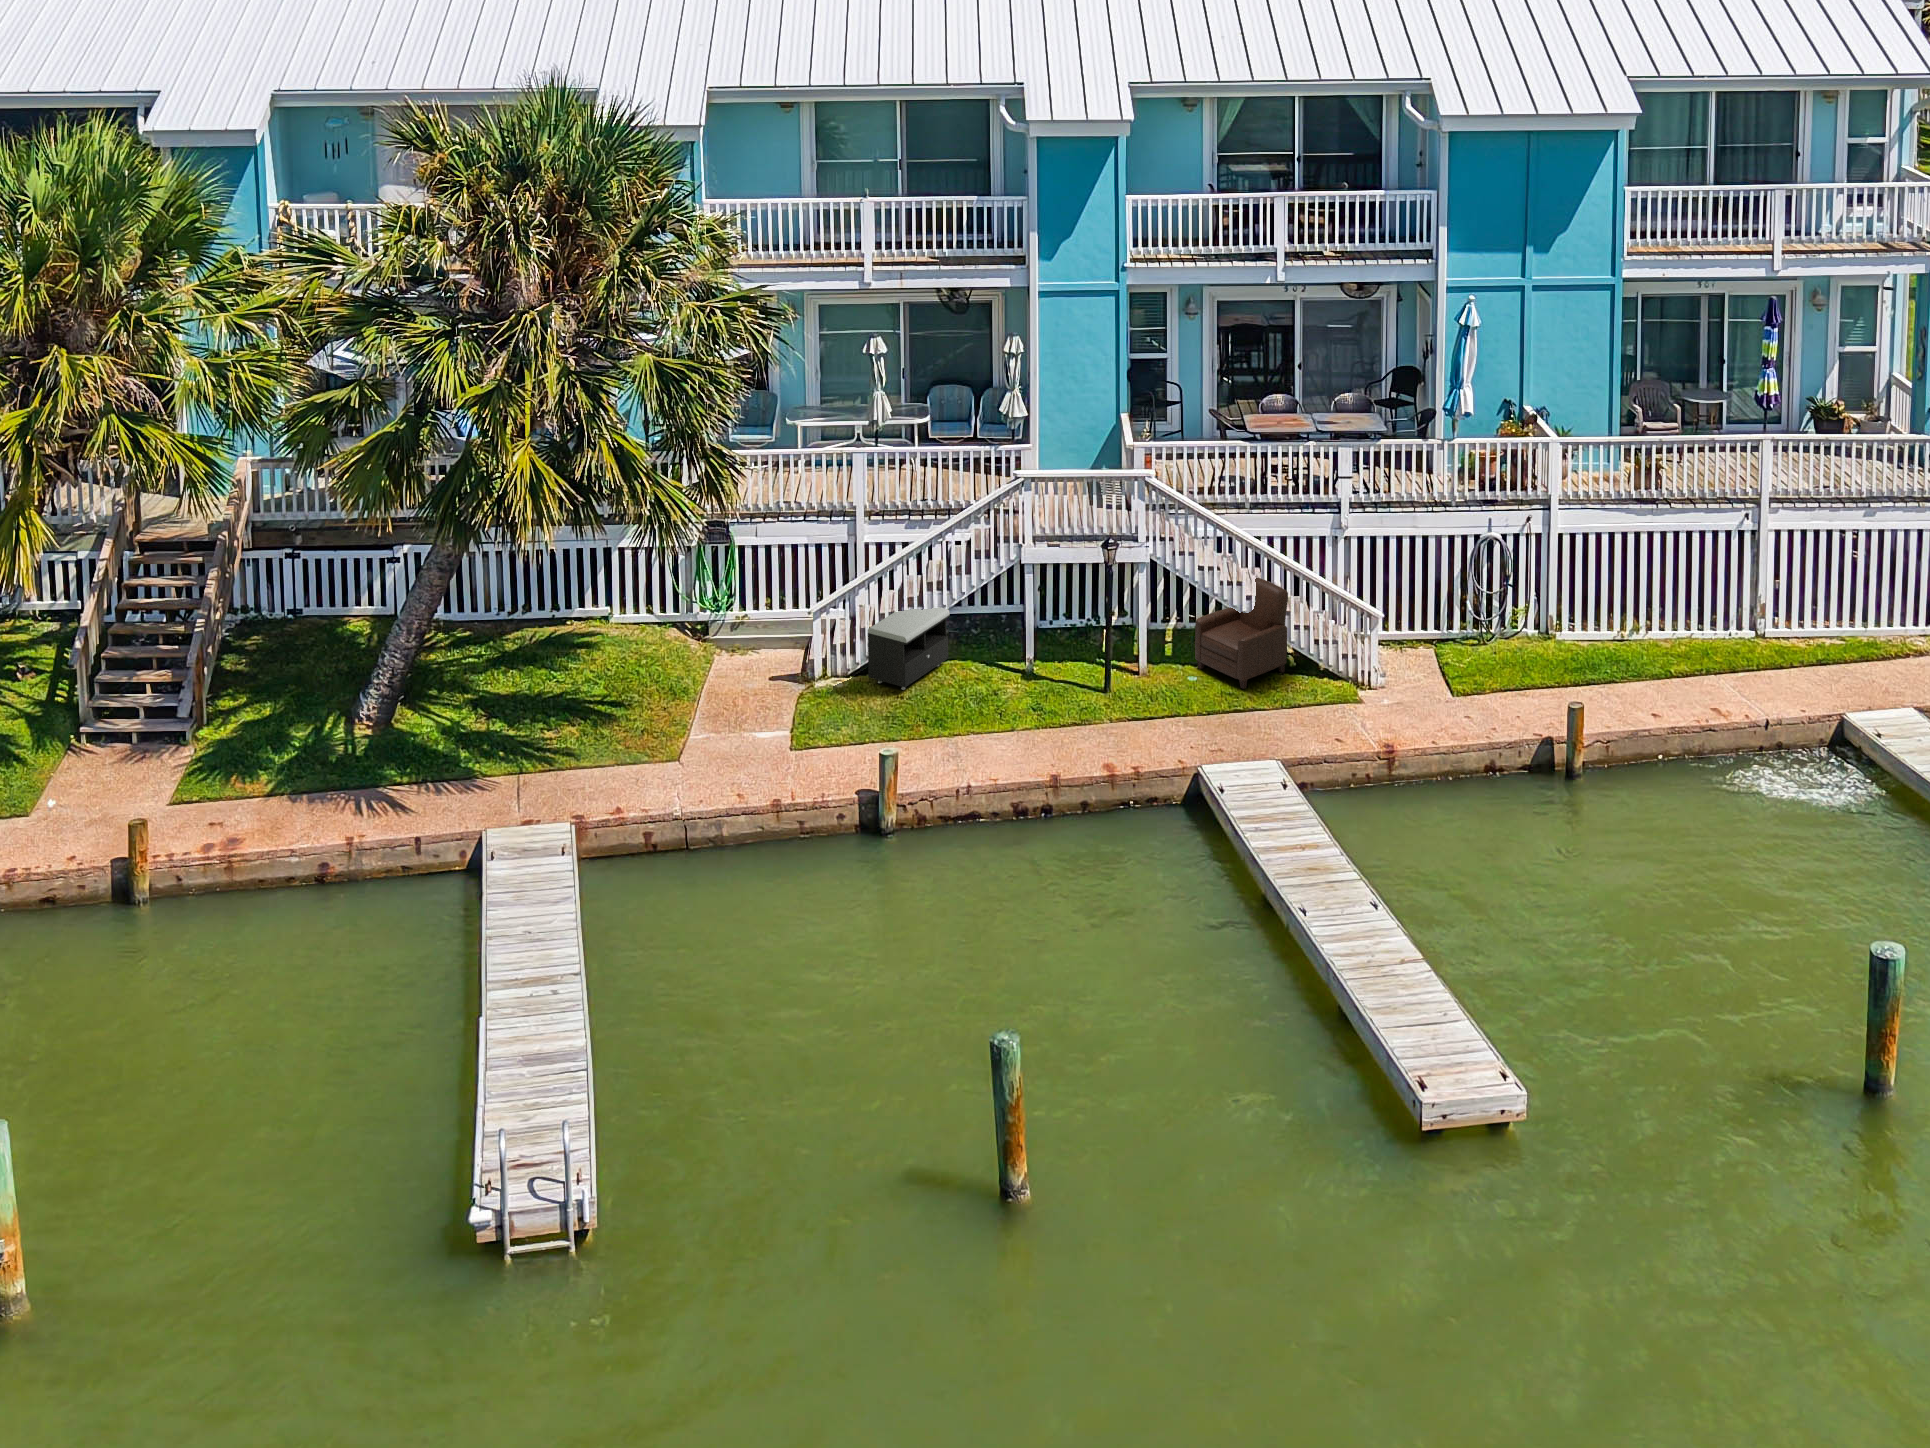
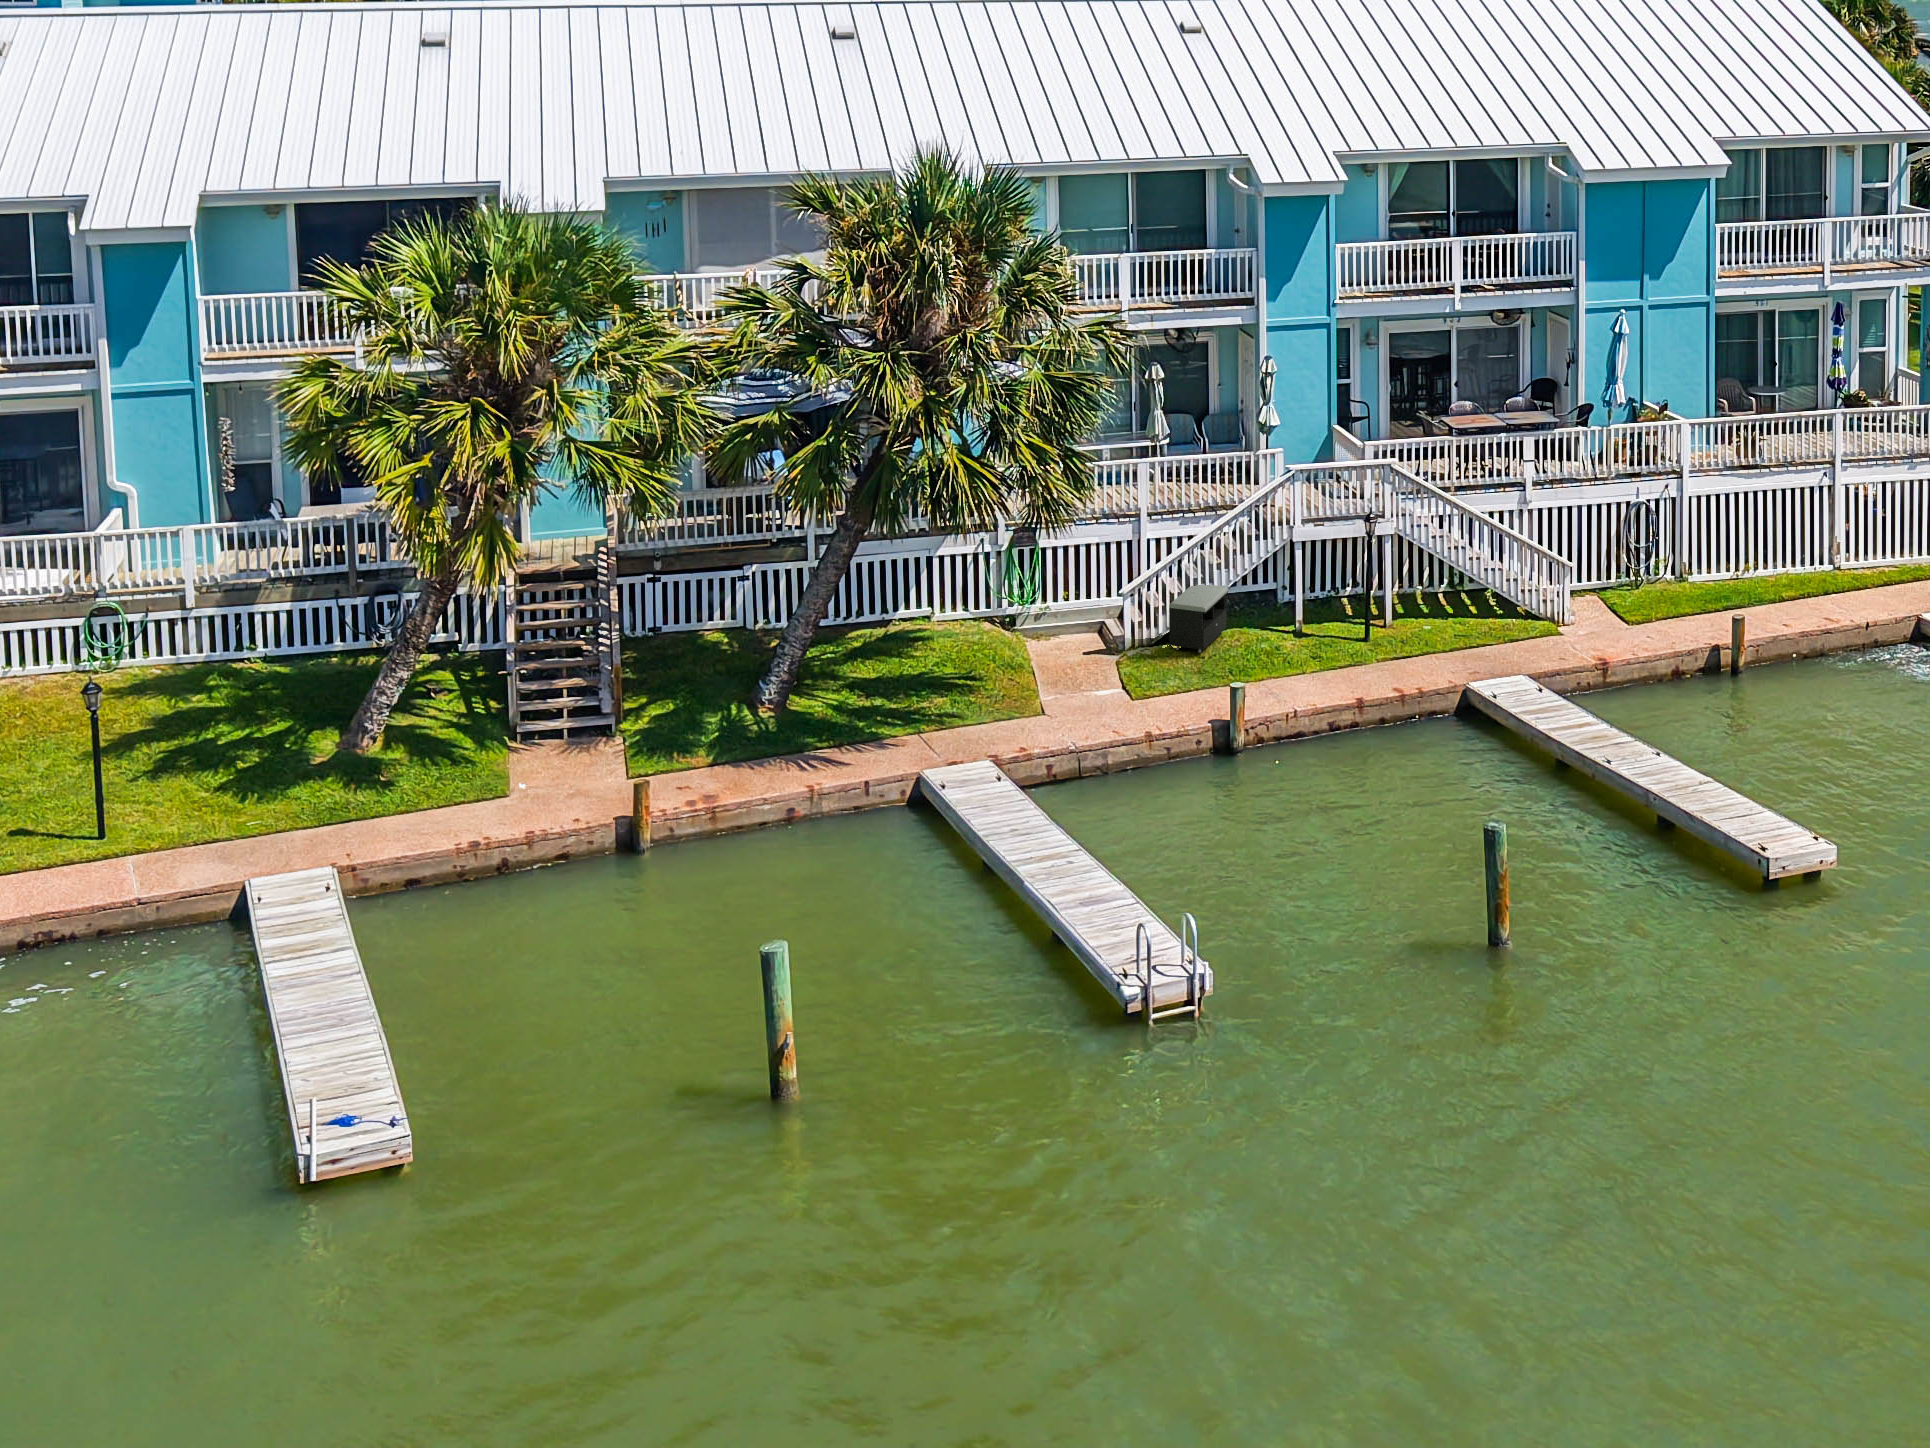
chair: present [1195,578,1288,689] -> none [1424,545,1497,632]

